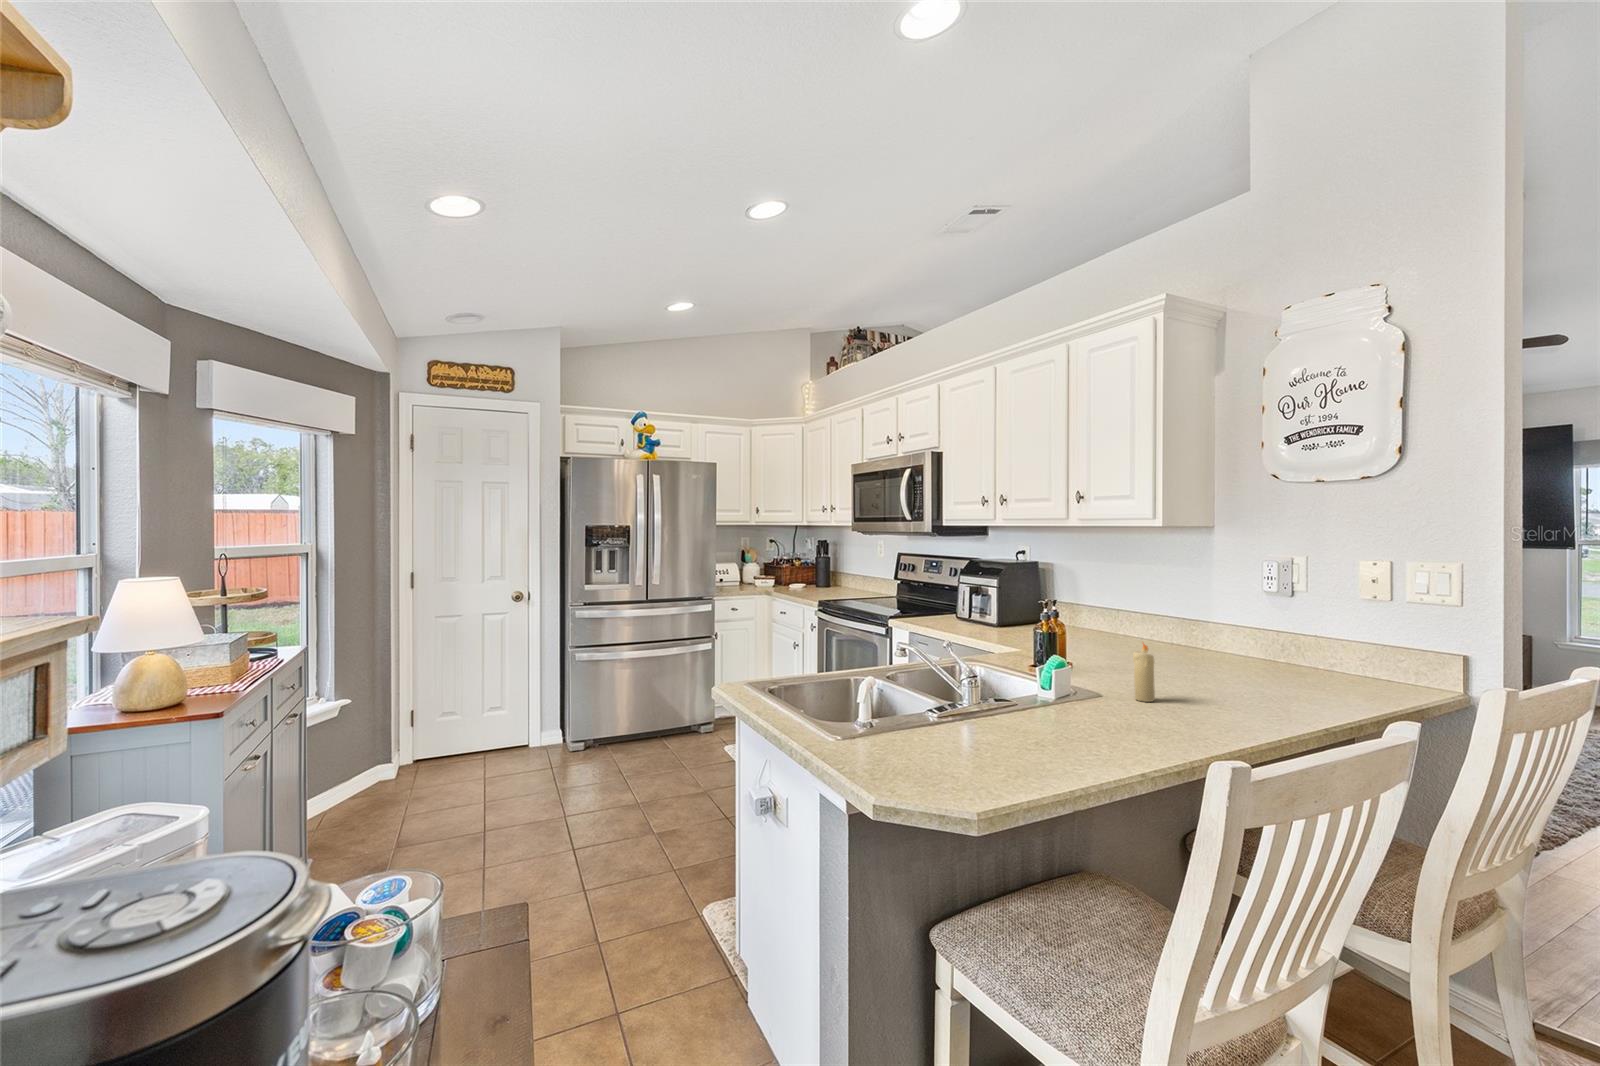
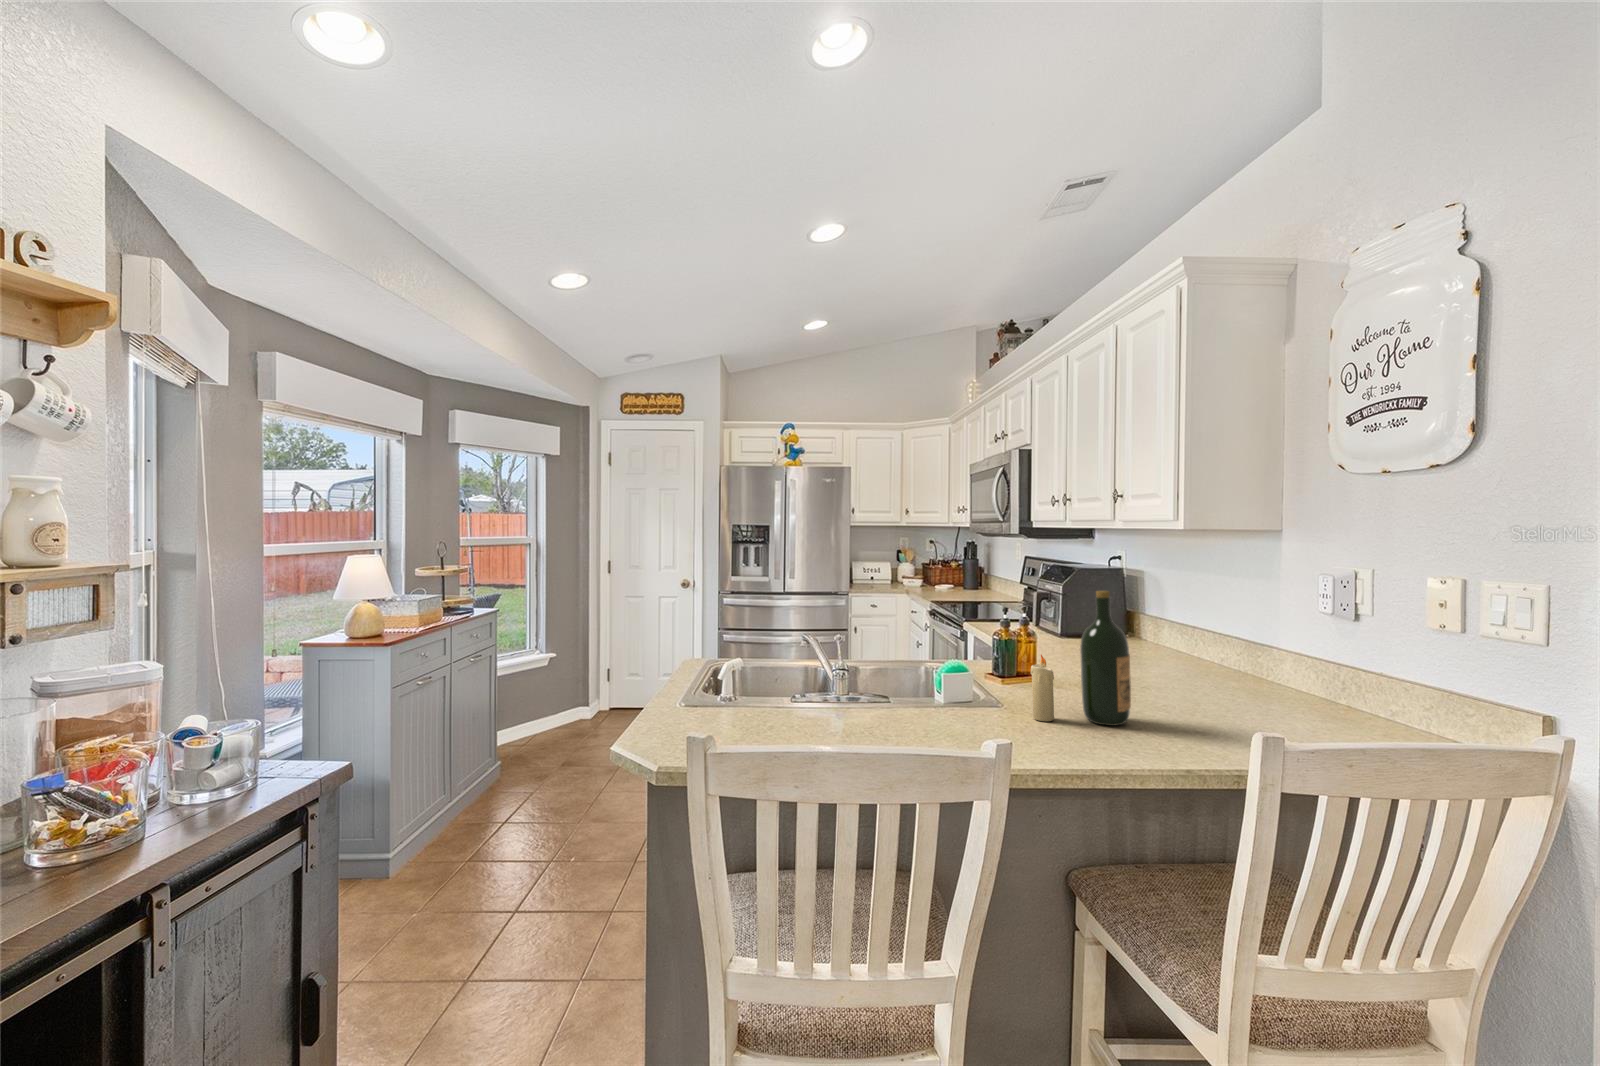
wine bottle: none [1163,582,1208,699] -> present [1080,591,1131,726]

